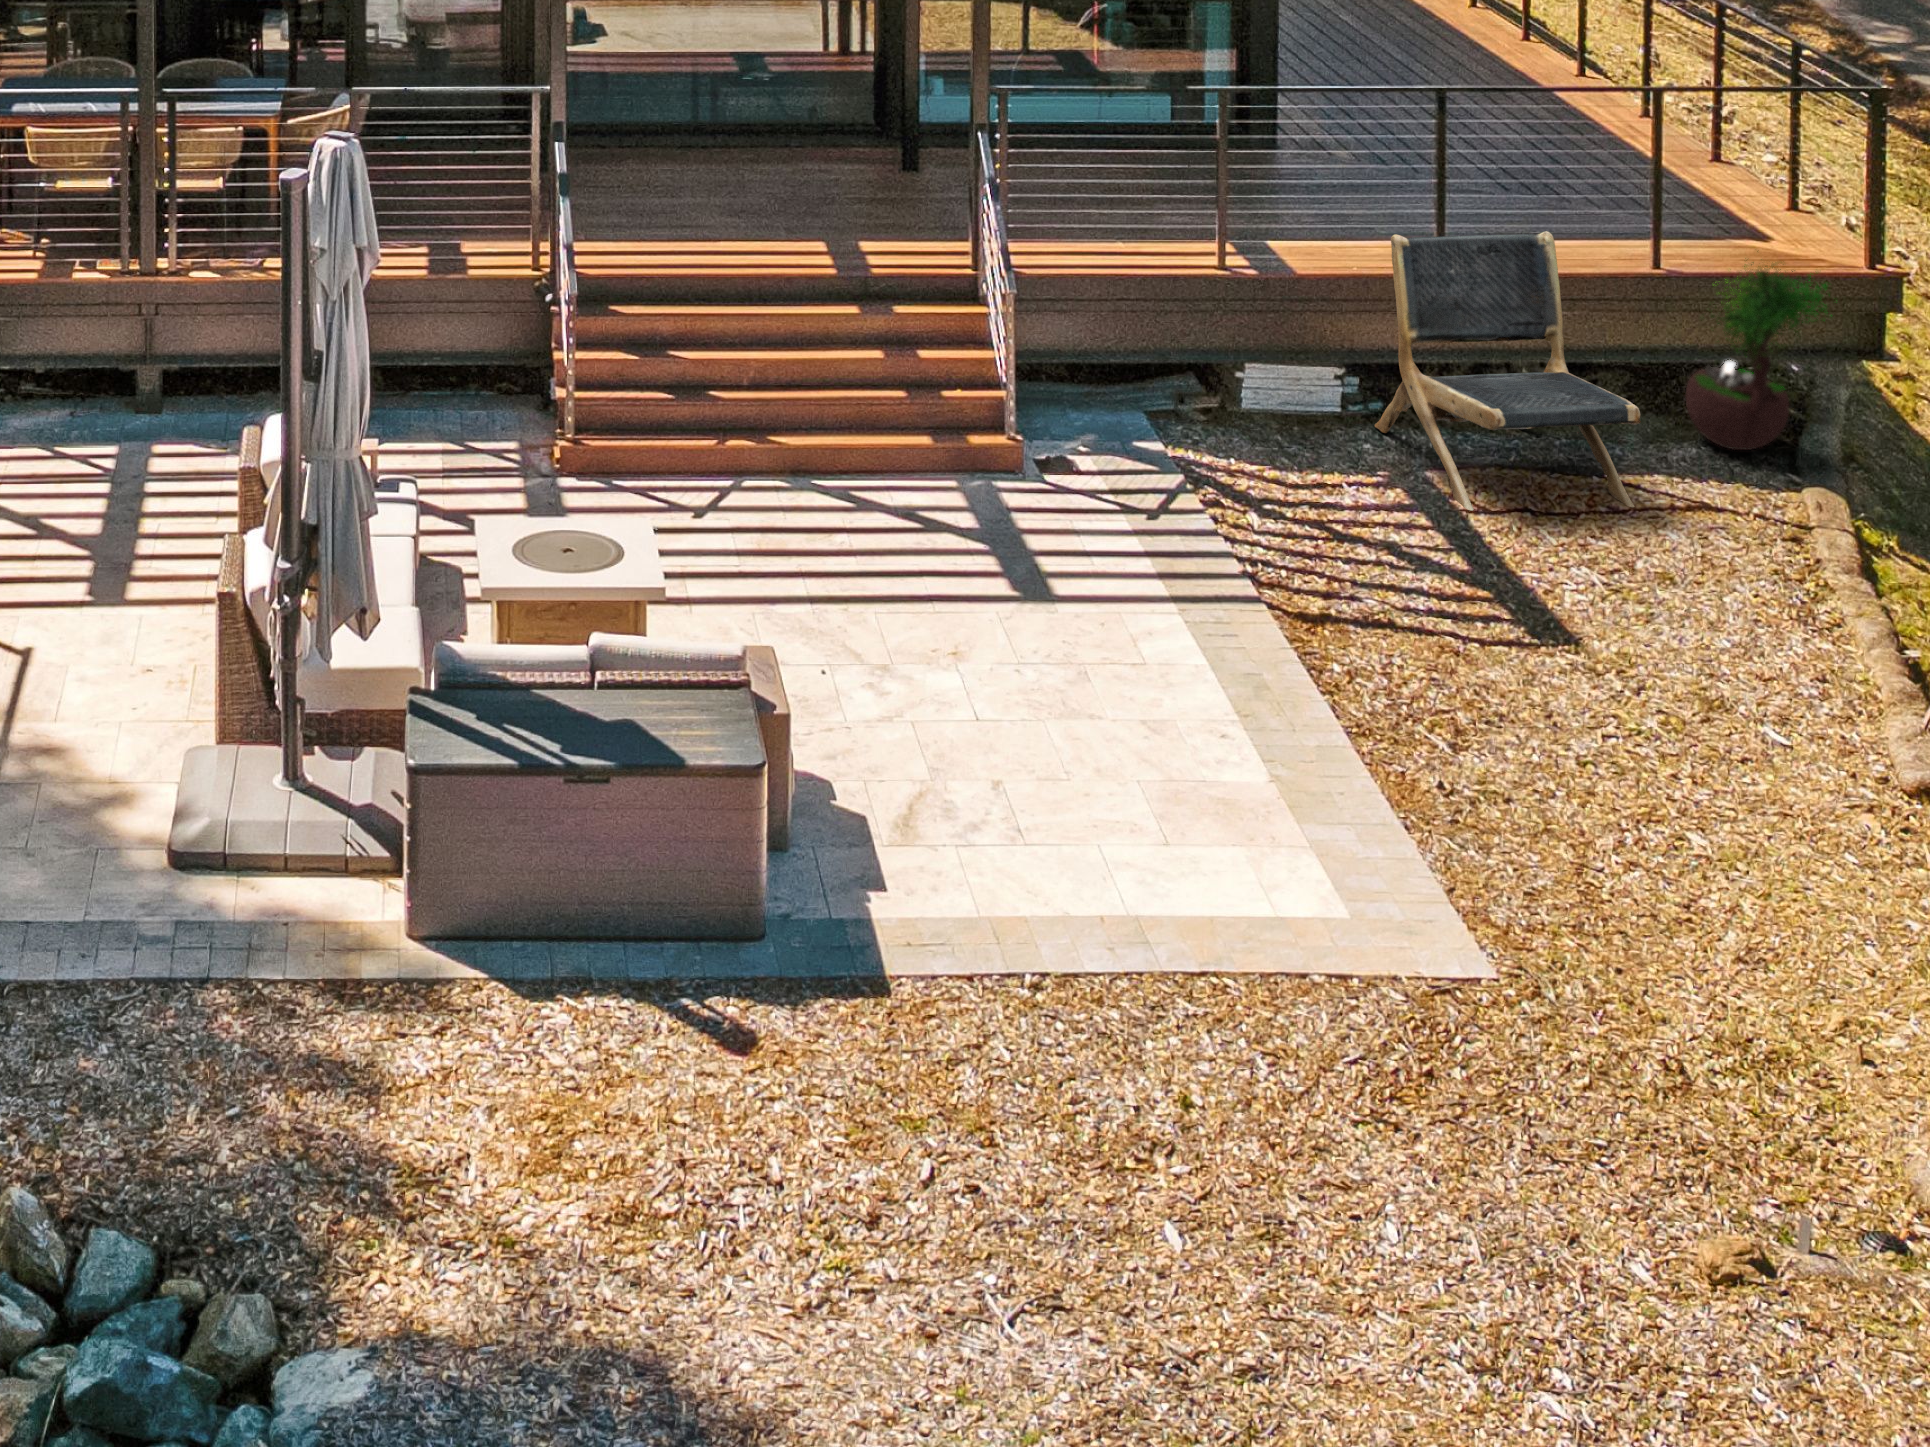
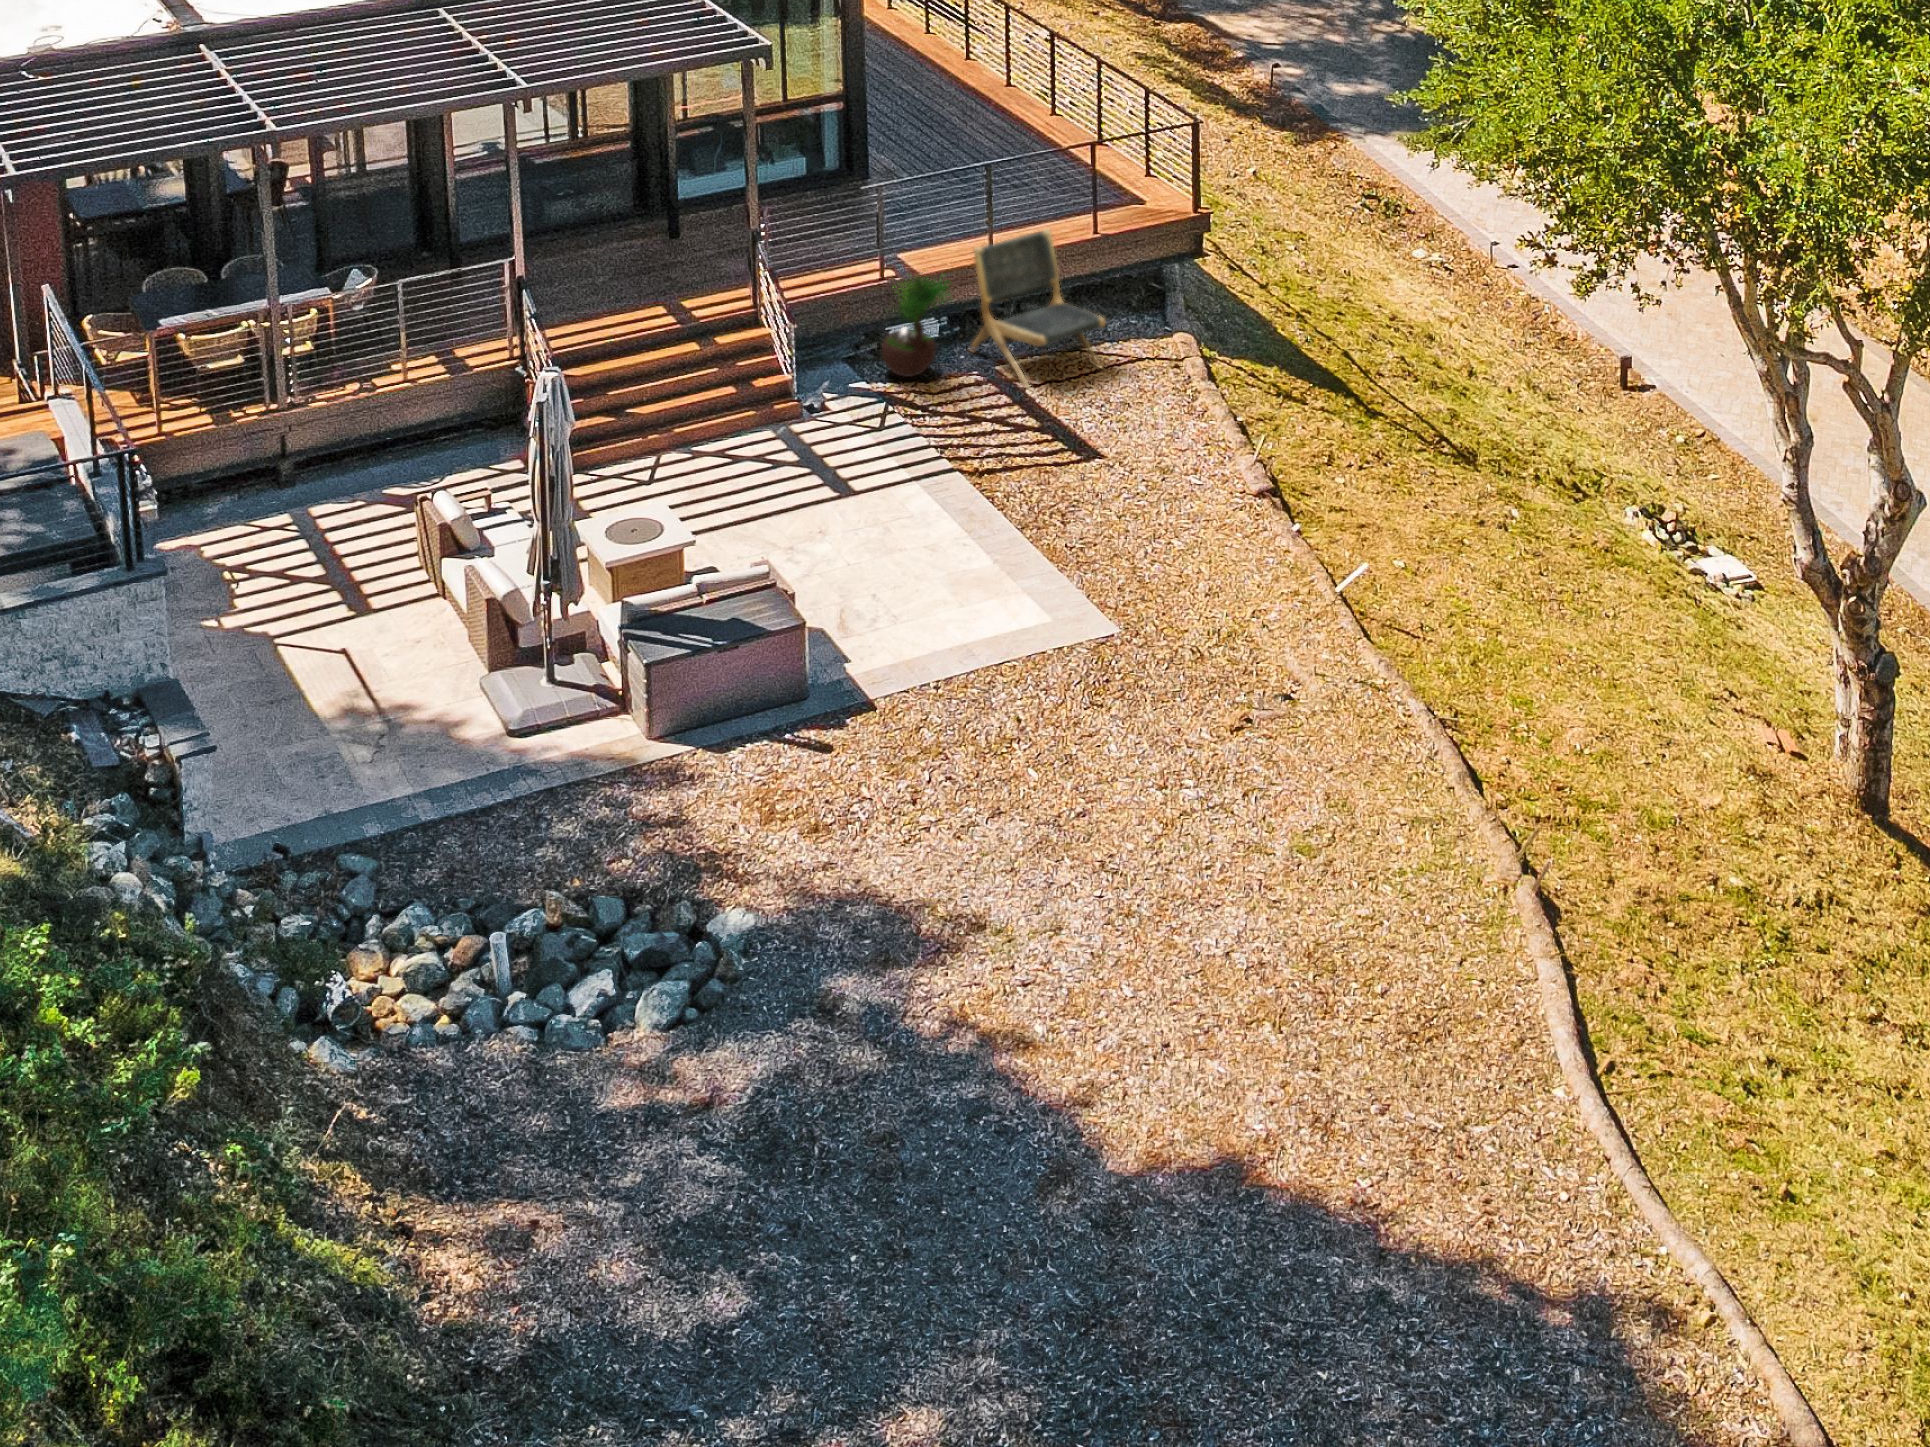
potted tree: present [1686,251,1837,450] -> present [882,272,950,377]

